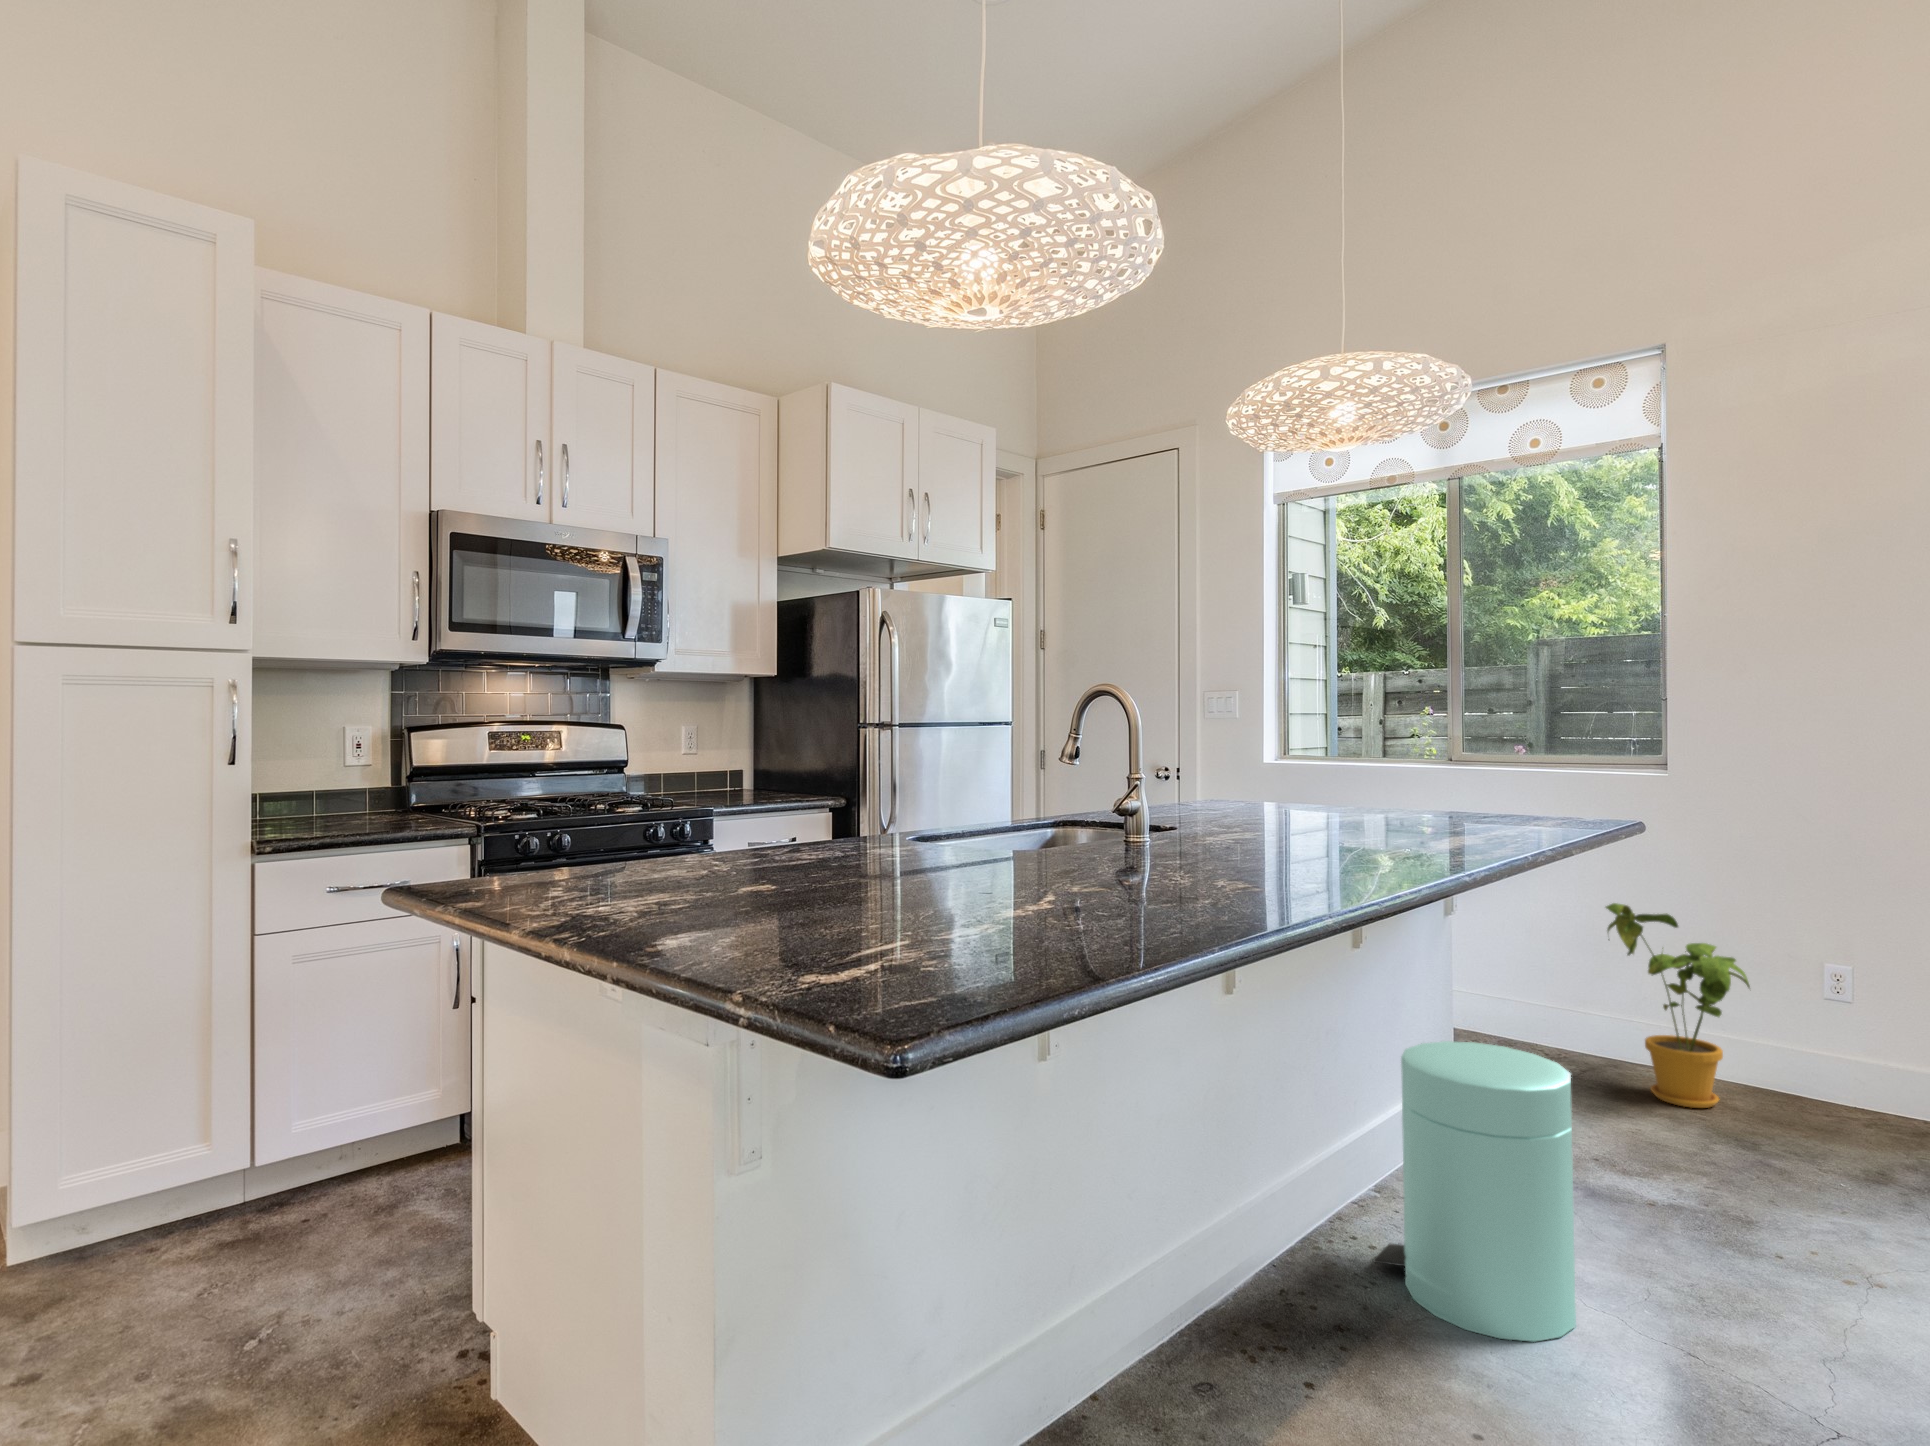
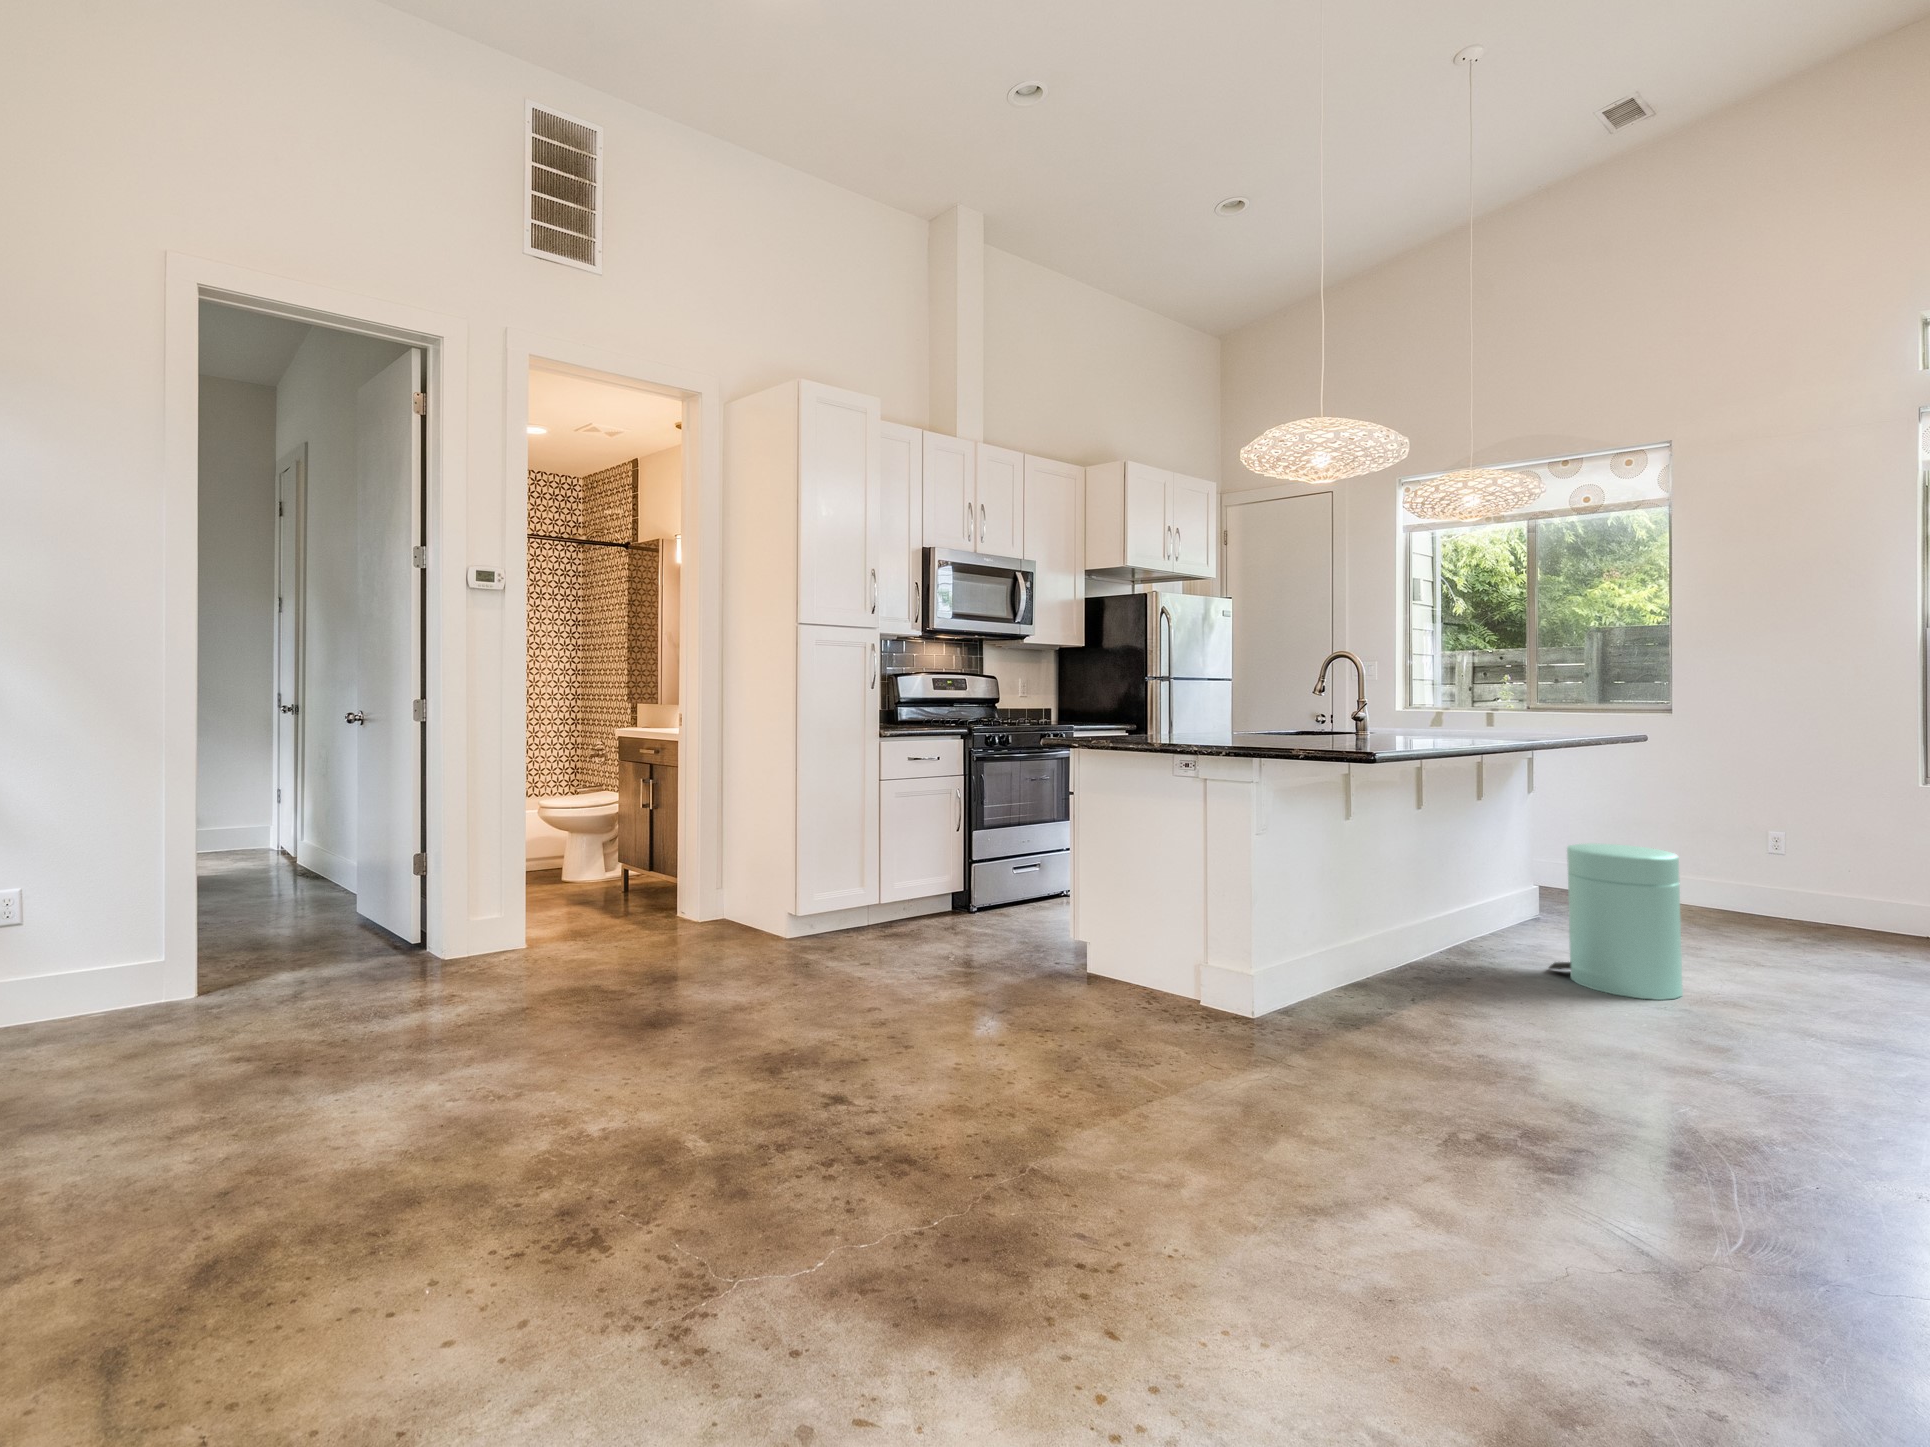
house plant: present [1606,903,1750,1108] -> none [1663,788,1769,920]

